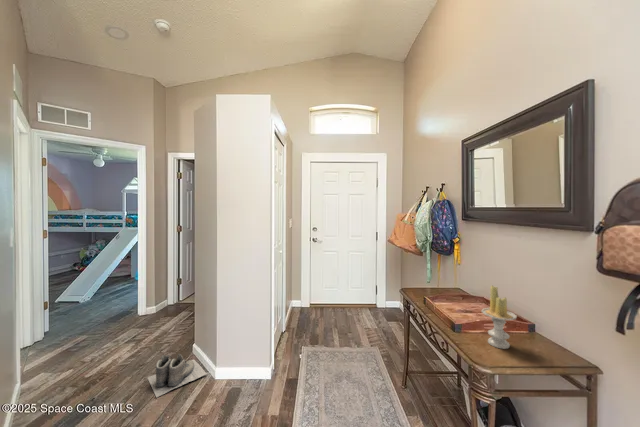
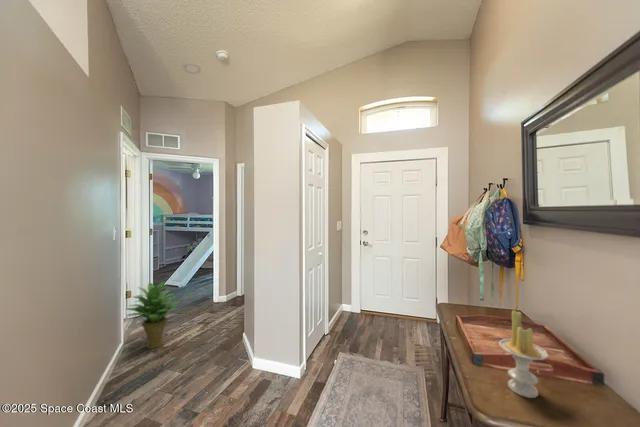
potted plant: none [26,296,108,382] -> present [127,281,179,348]
boots: present [148,354,206,397] -> none [203,339,247,375]

